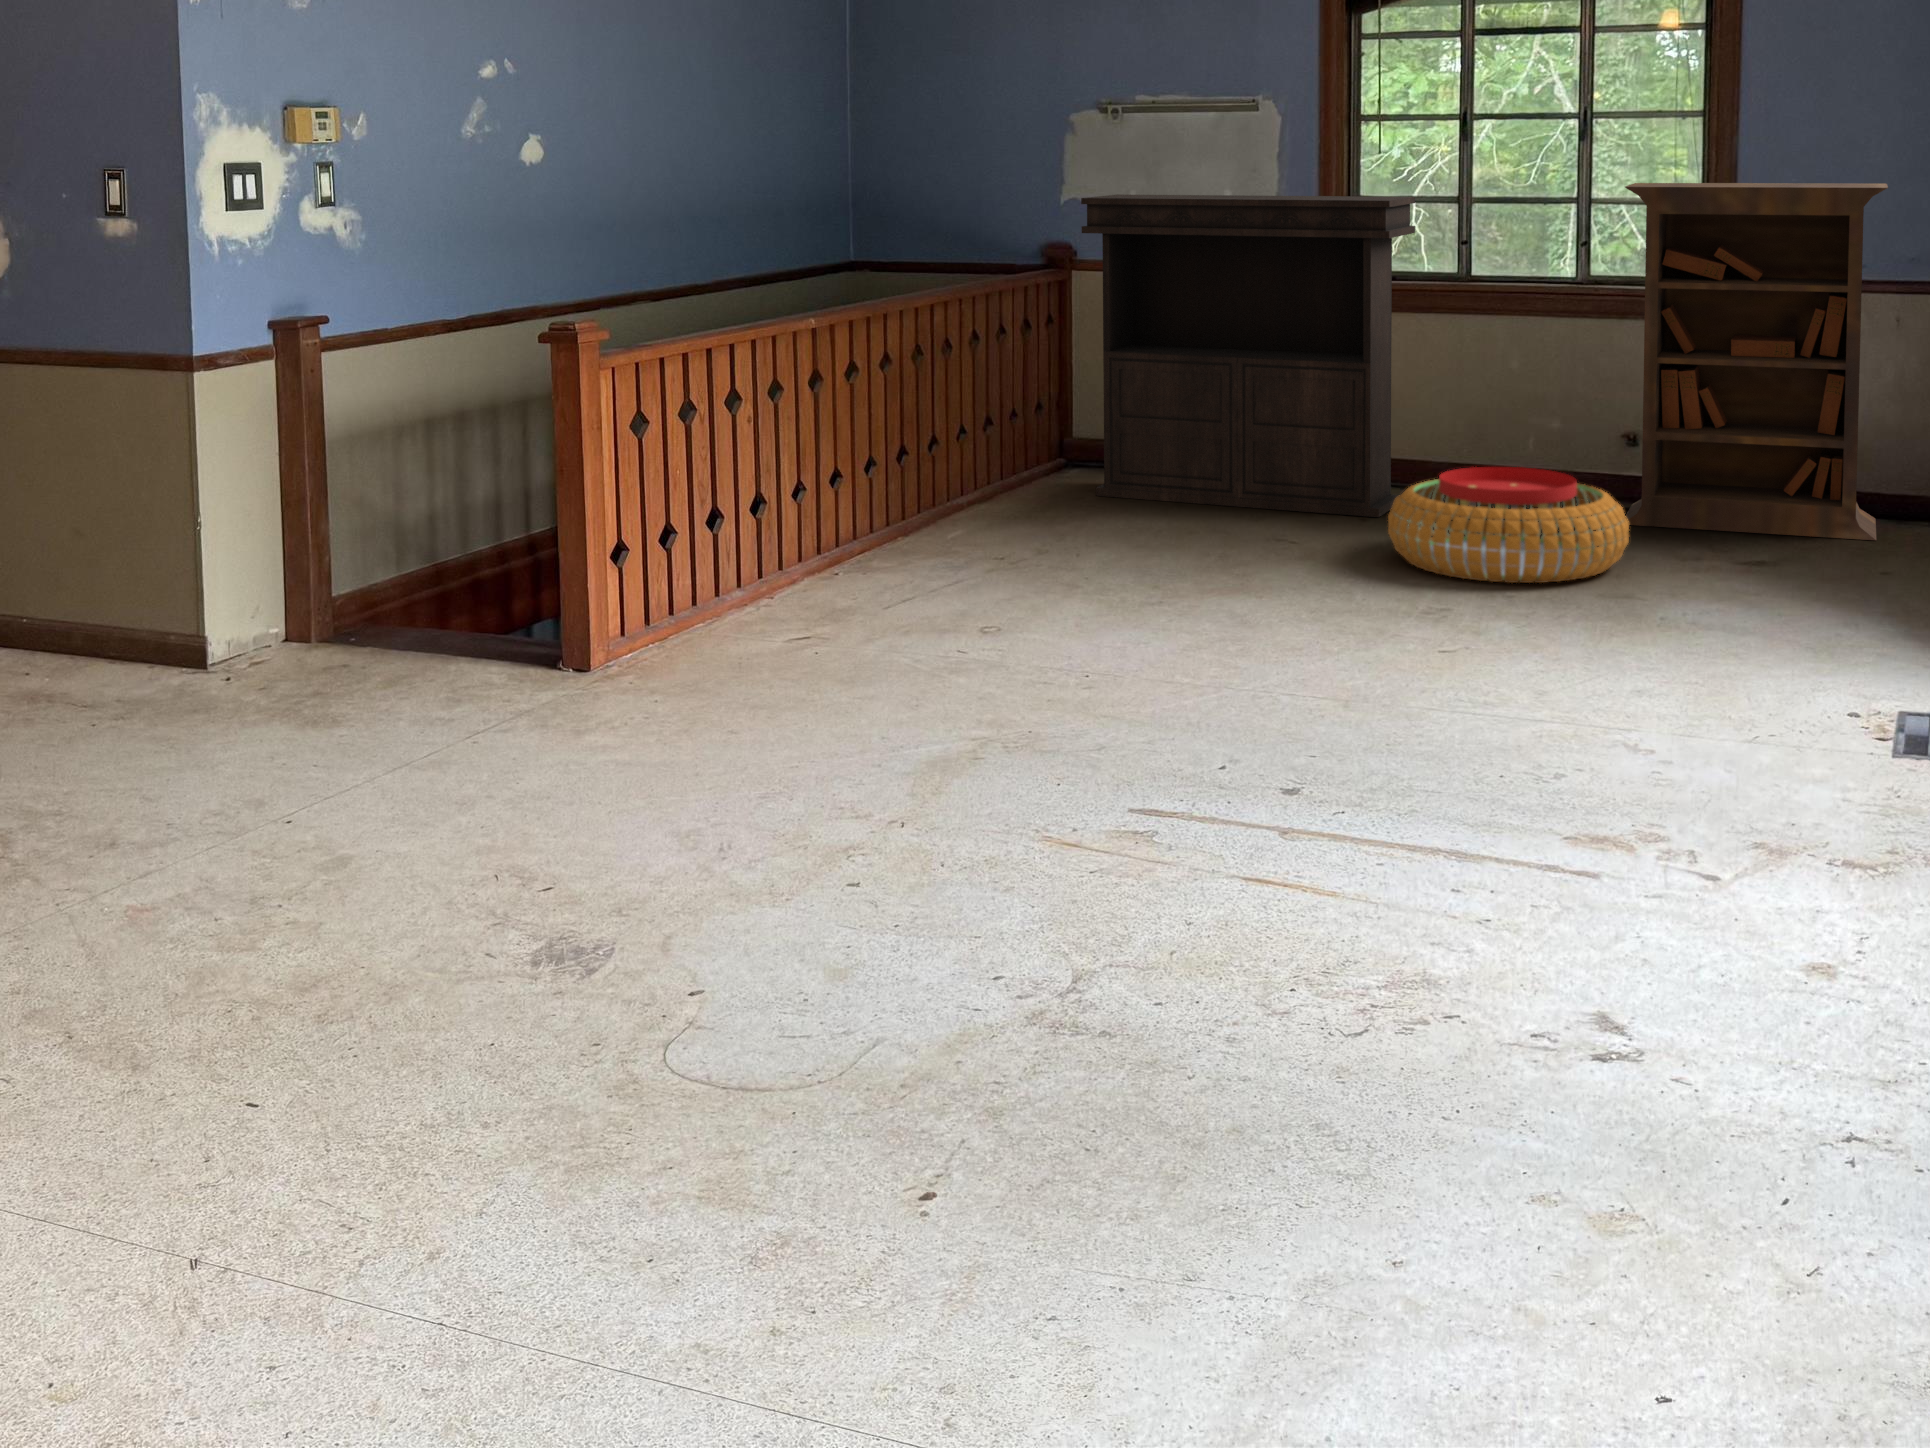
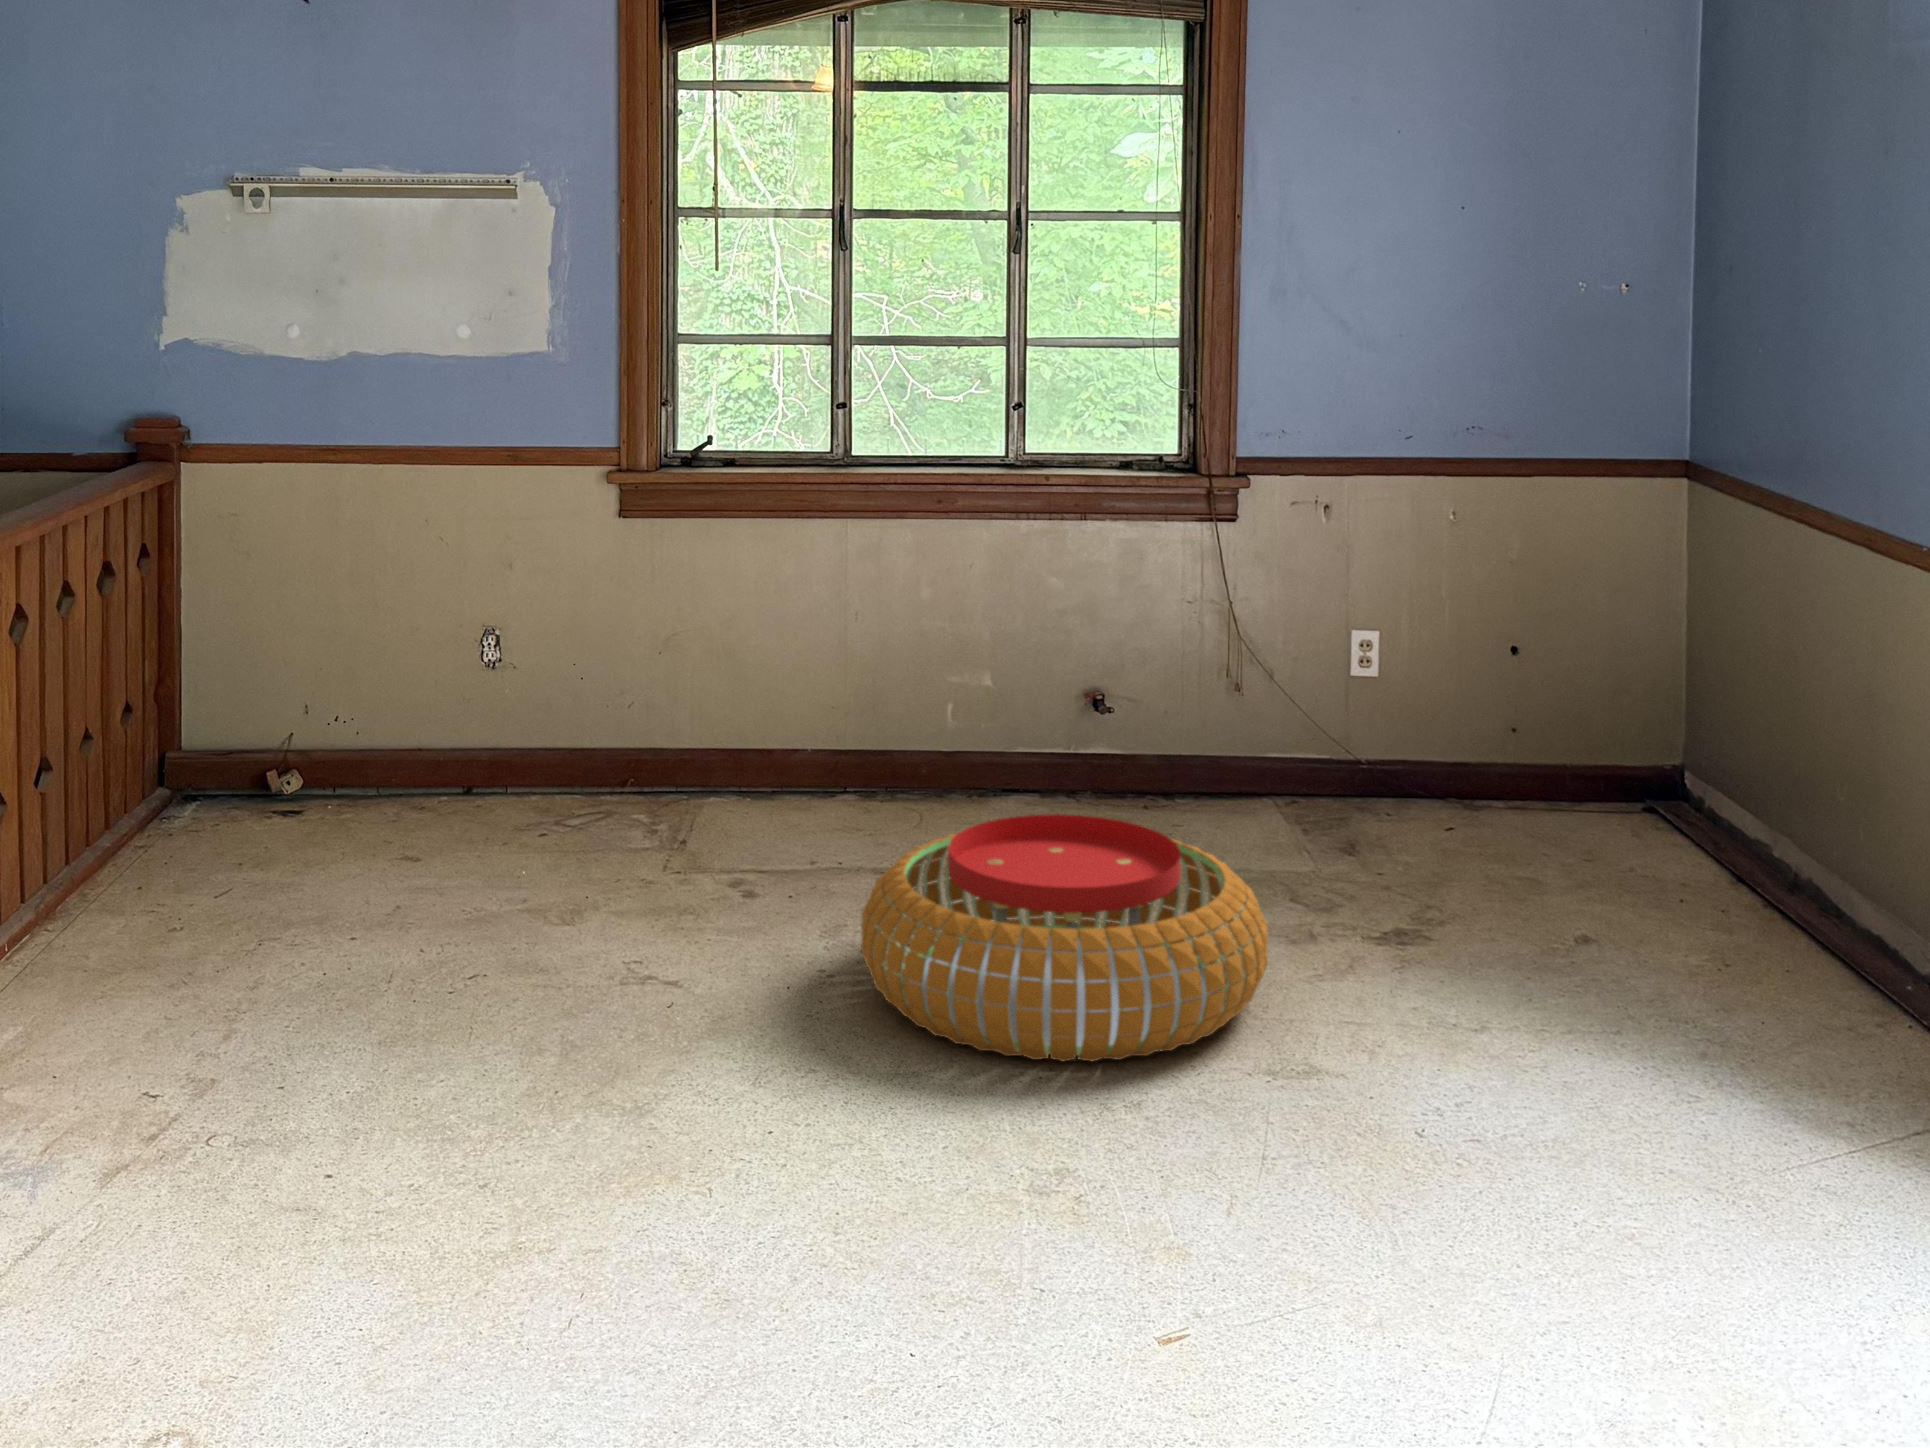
bookcase: present [1625,183,1888,540] -> none [1121,320,1529,863]
console table: present [1081,194,1415,517] -> none [232,342,808,890]

